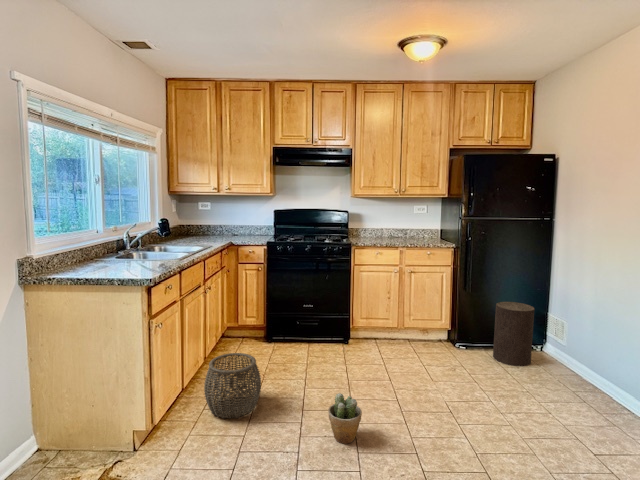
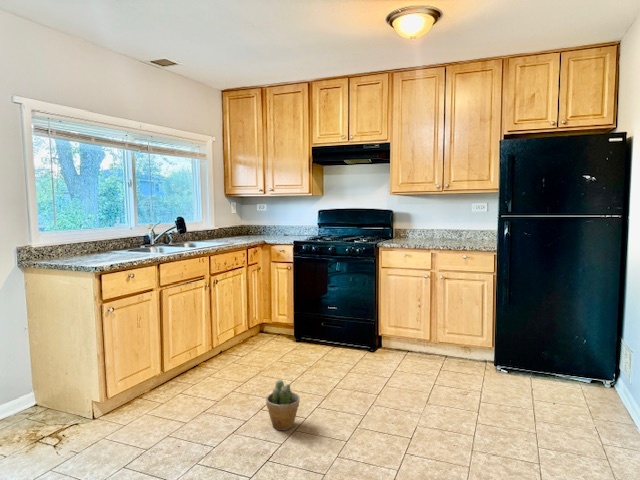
stool: present [493,302,534,366] -> none [533,319,585,401]
woven basket: present [204,353,261,418] -> none [186,336,241,394]

